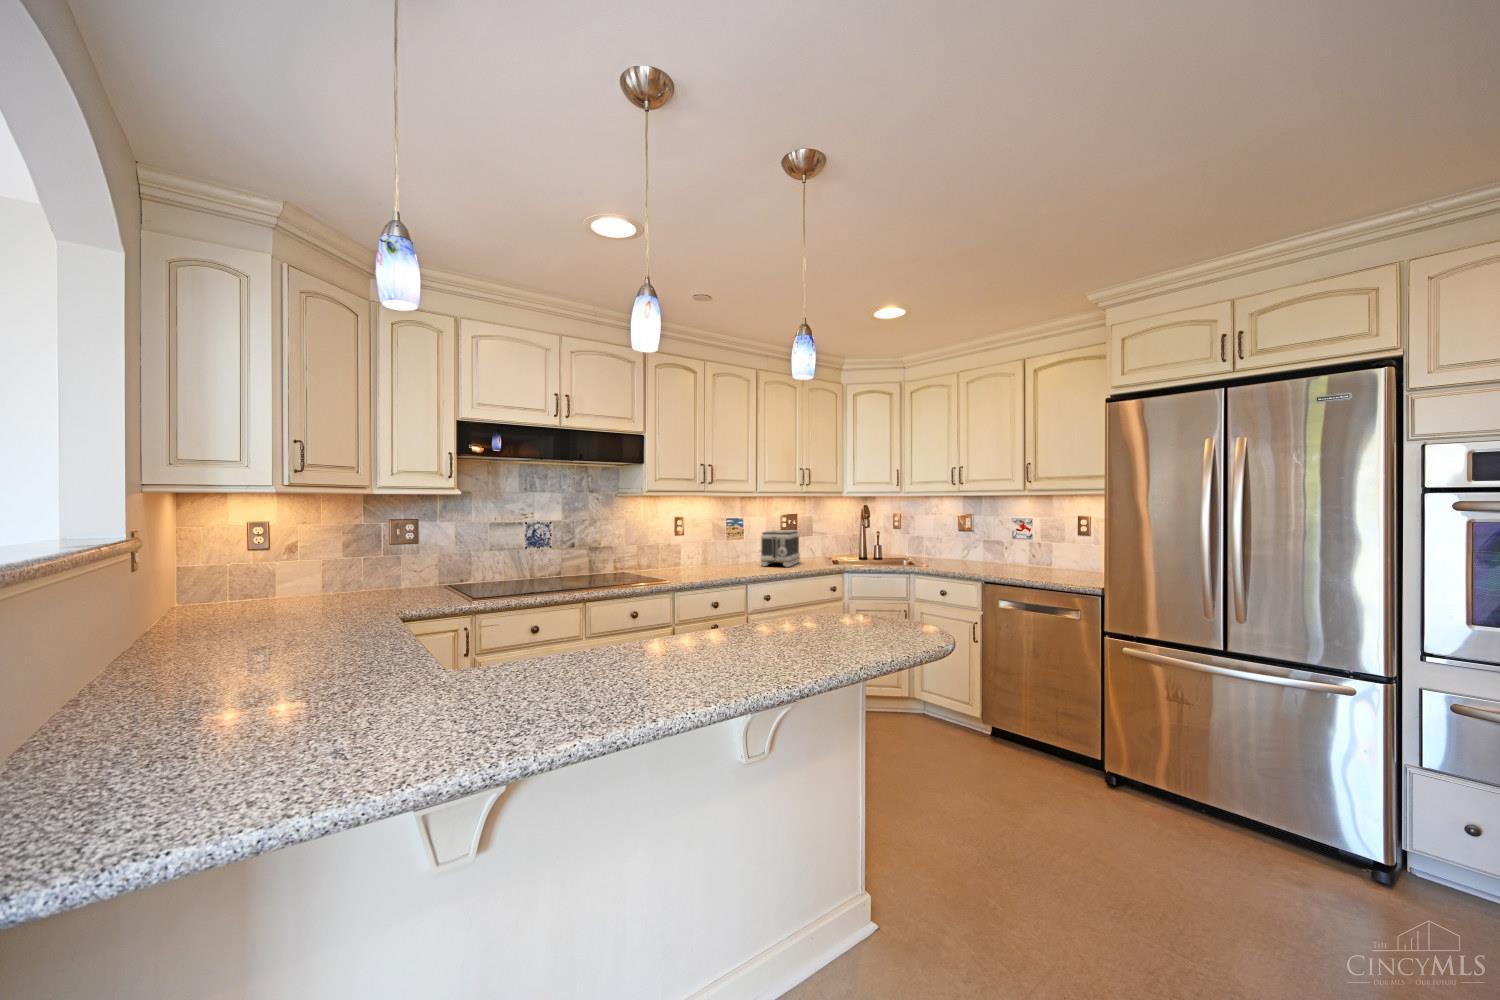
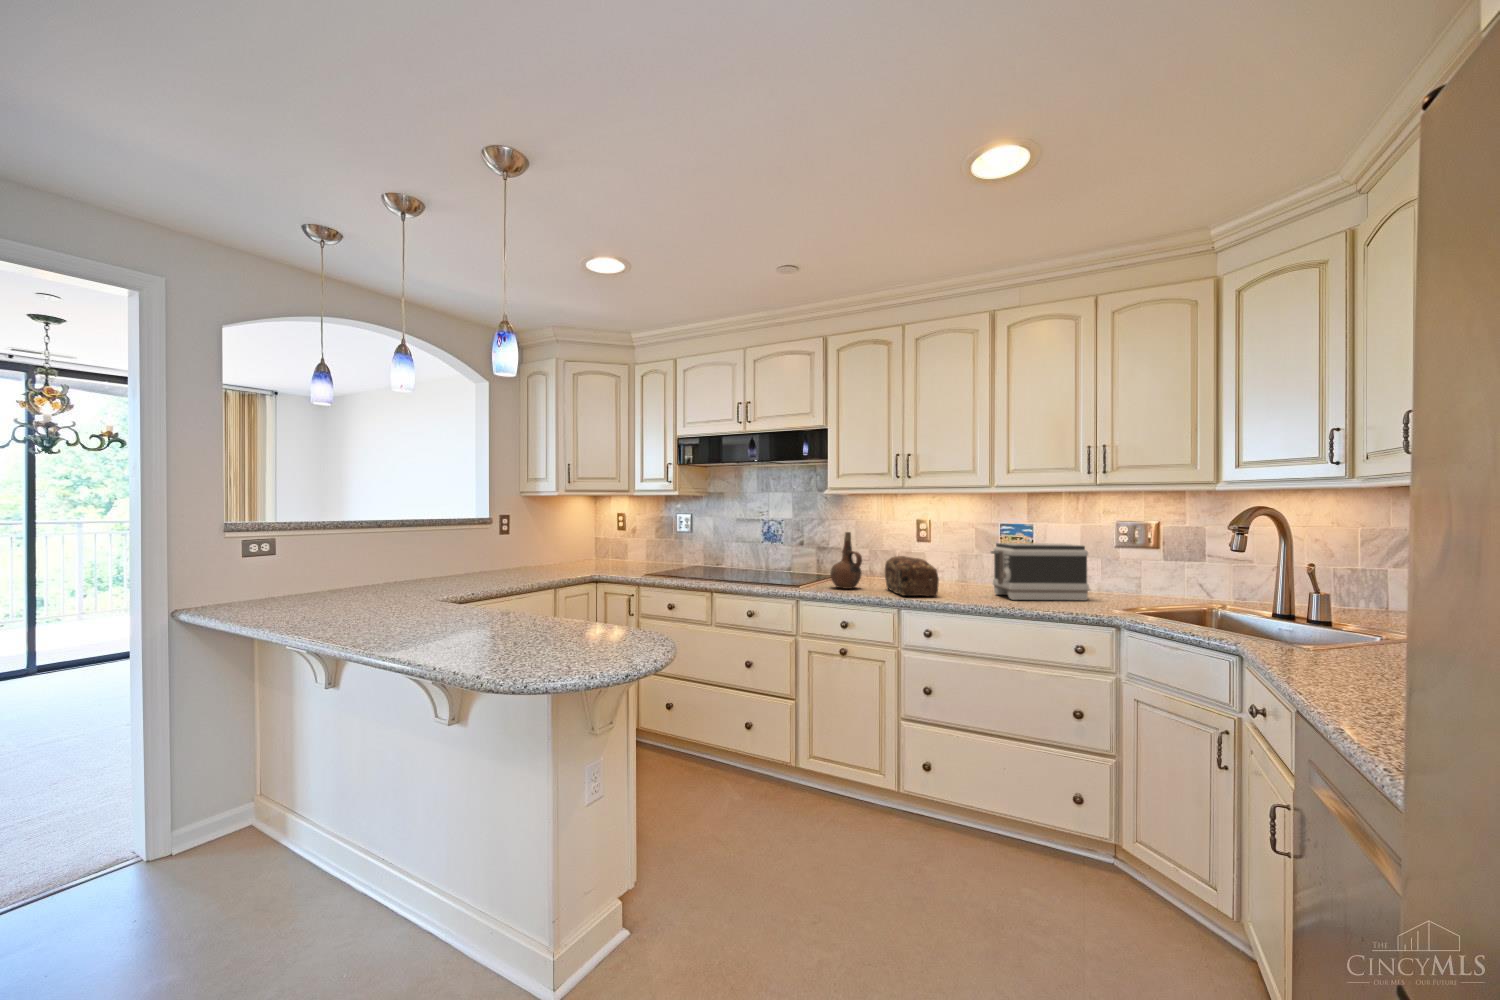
ceramic pitcher: none [681,530,708,577] -> present [830,532,862,589]
bread loaf: none [710,546,764,574] -> present [885,556,939,596]

